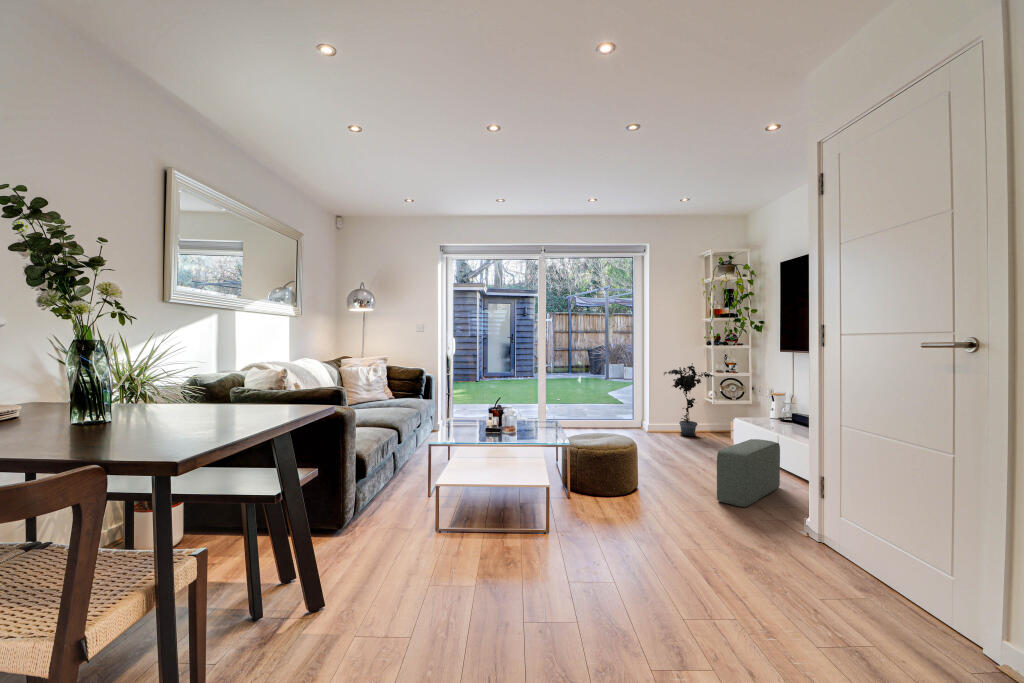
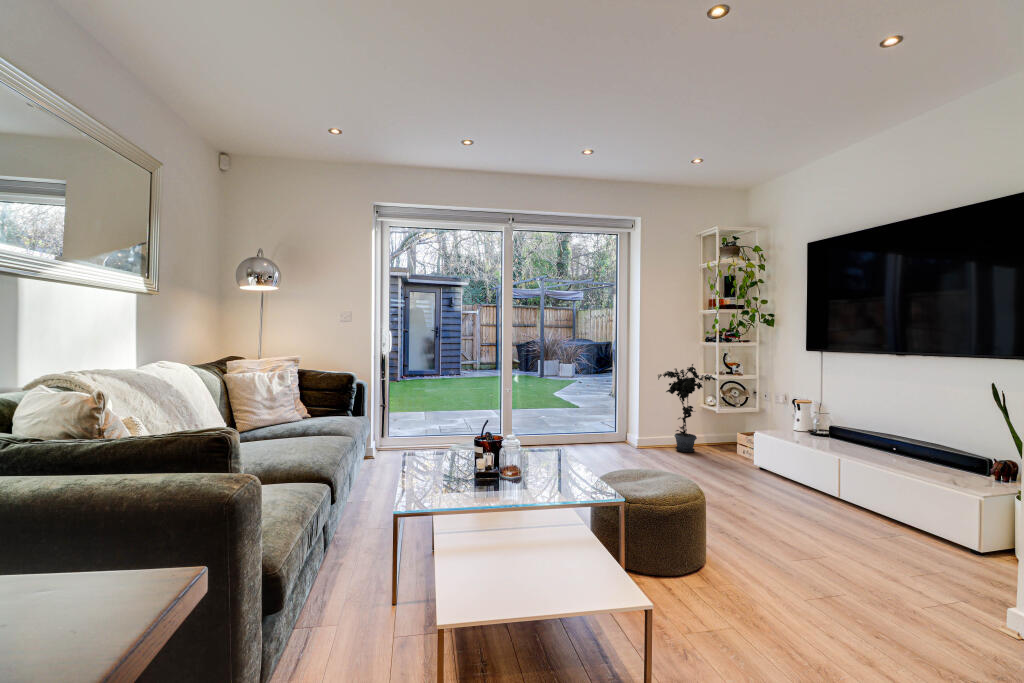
pouf: present [717,439,780,507] -> none [821,473,874,584]

